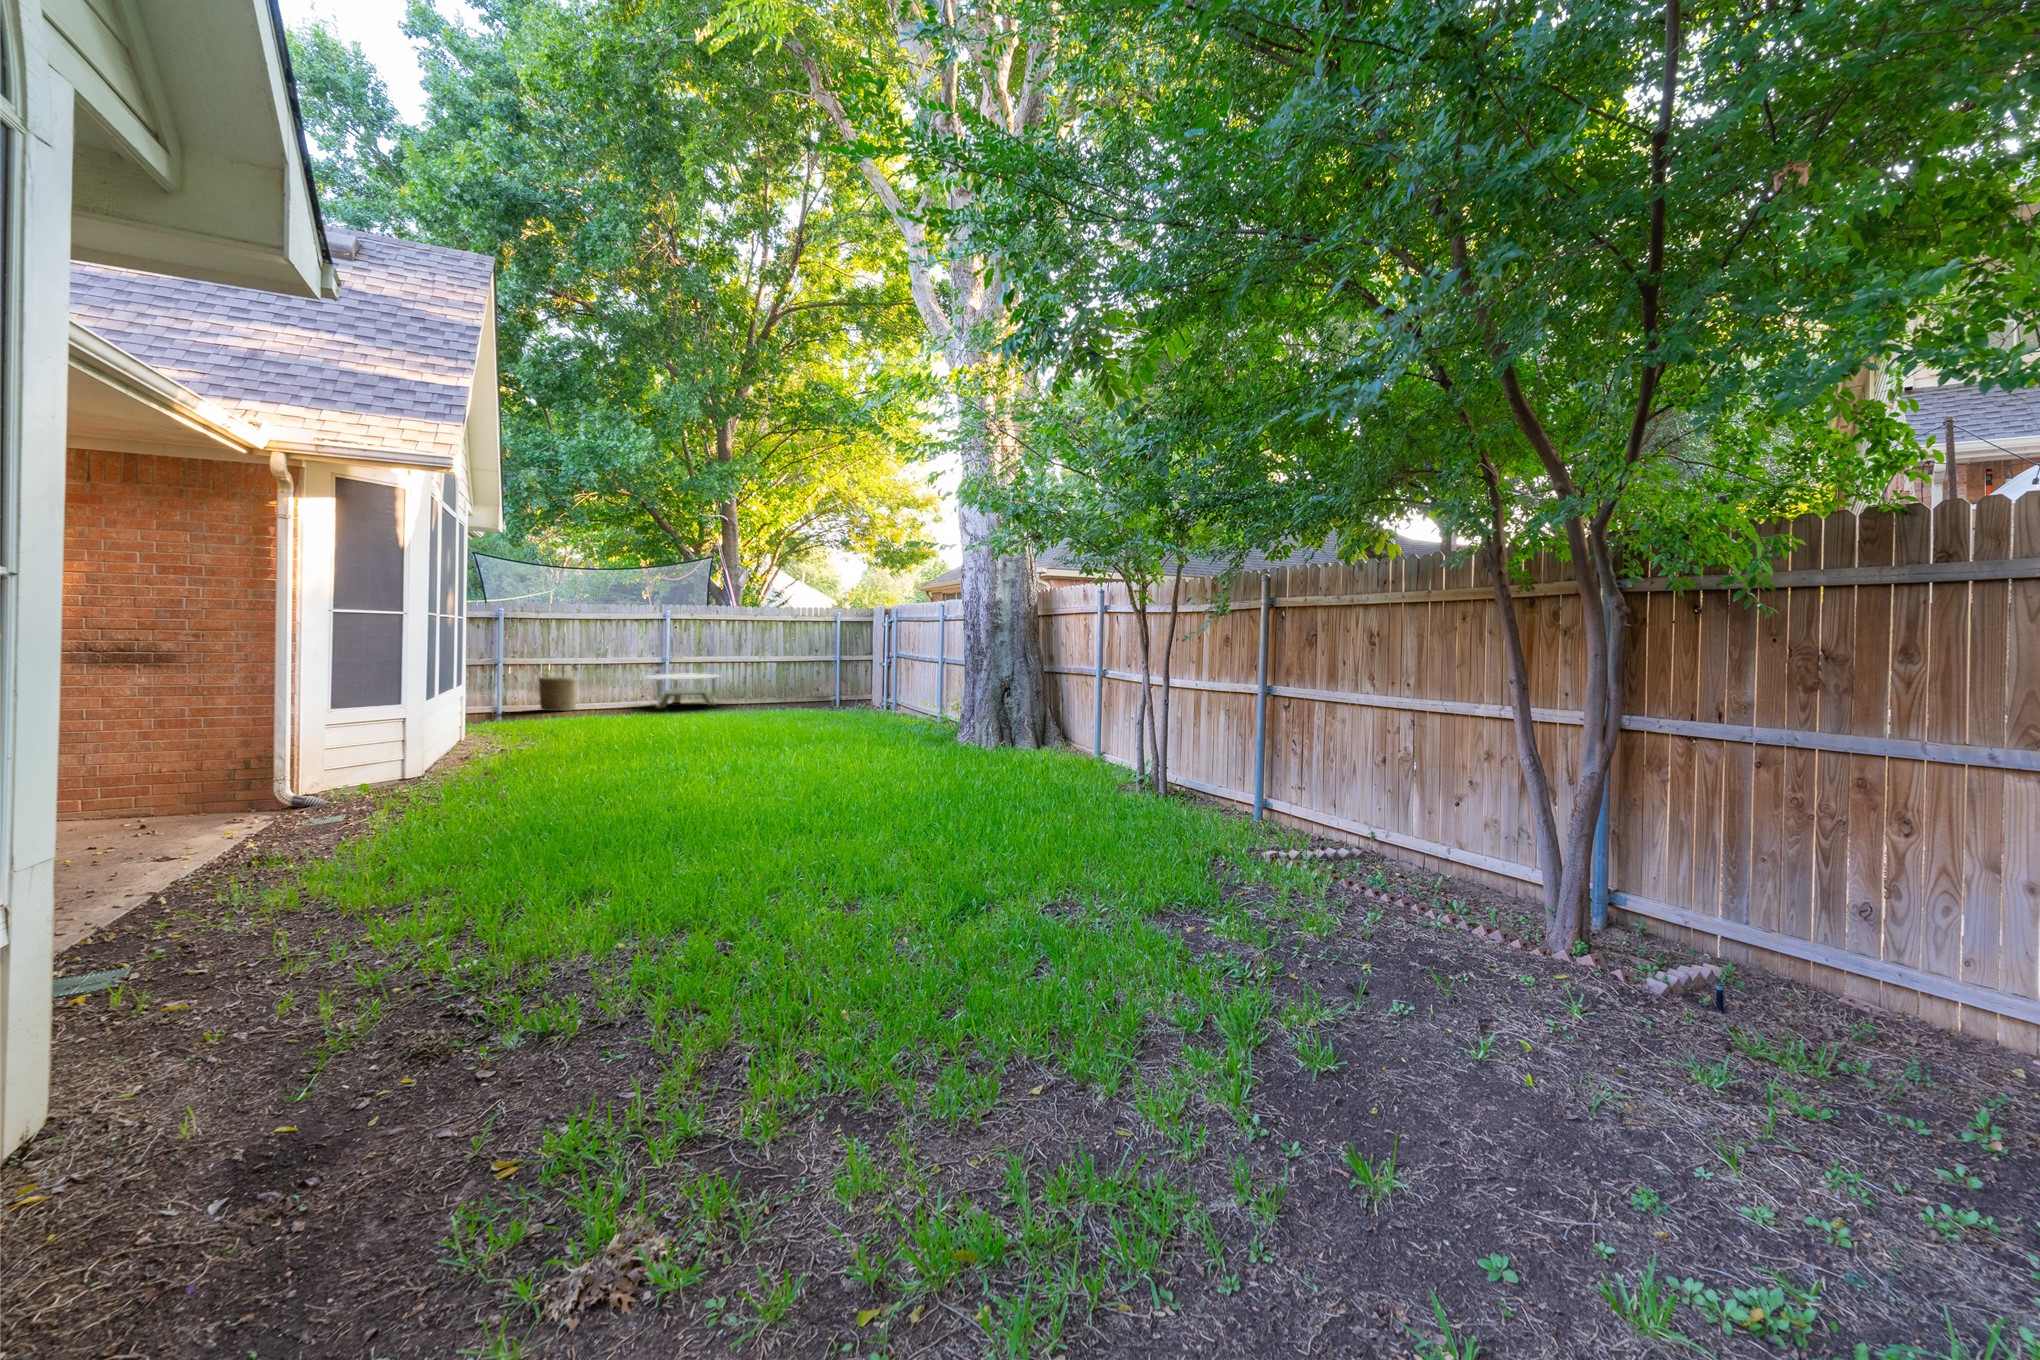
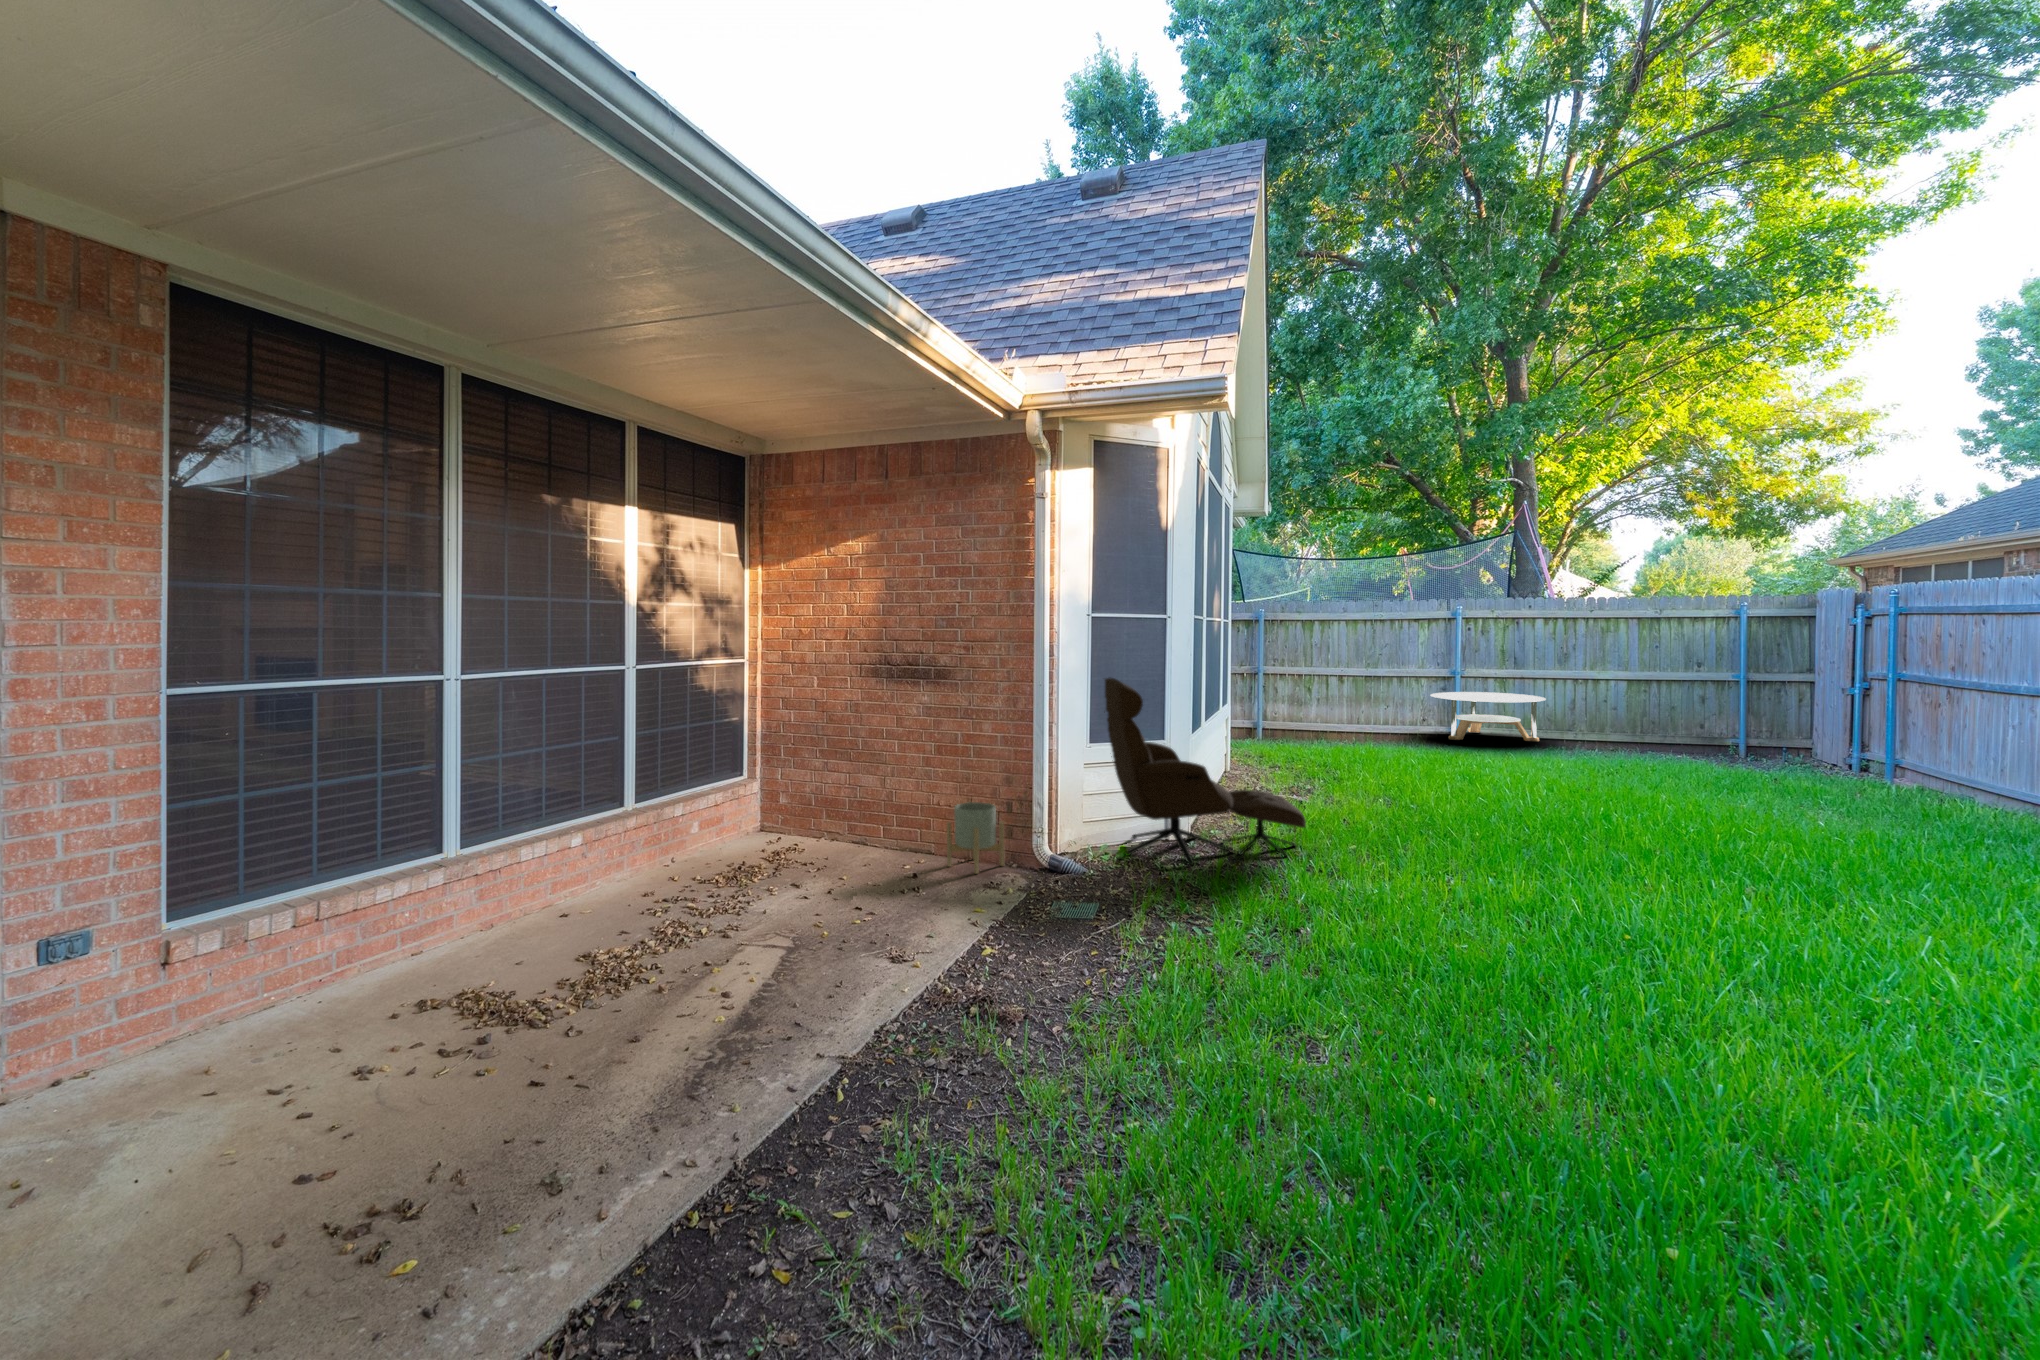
lounge chair: none [342,660,519,793] -> present [1105,678,1306,865]
woven basket: present [538,676,577,711] -> none [1301,689,1347,734]
planter: none [180,765,245,820] -> present [947,802,1004,874]

